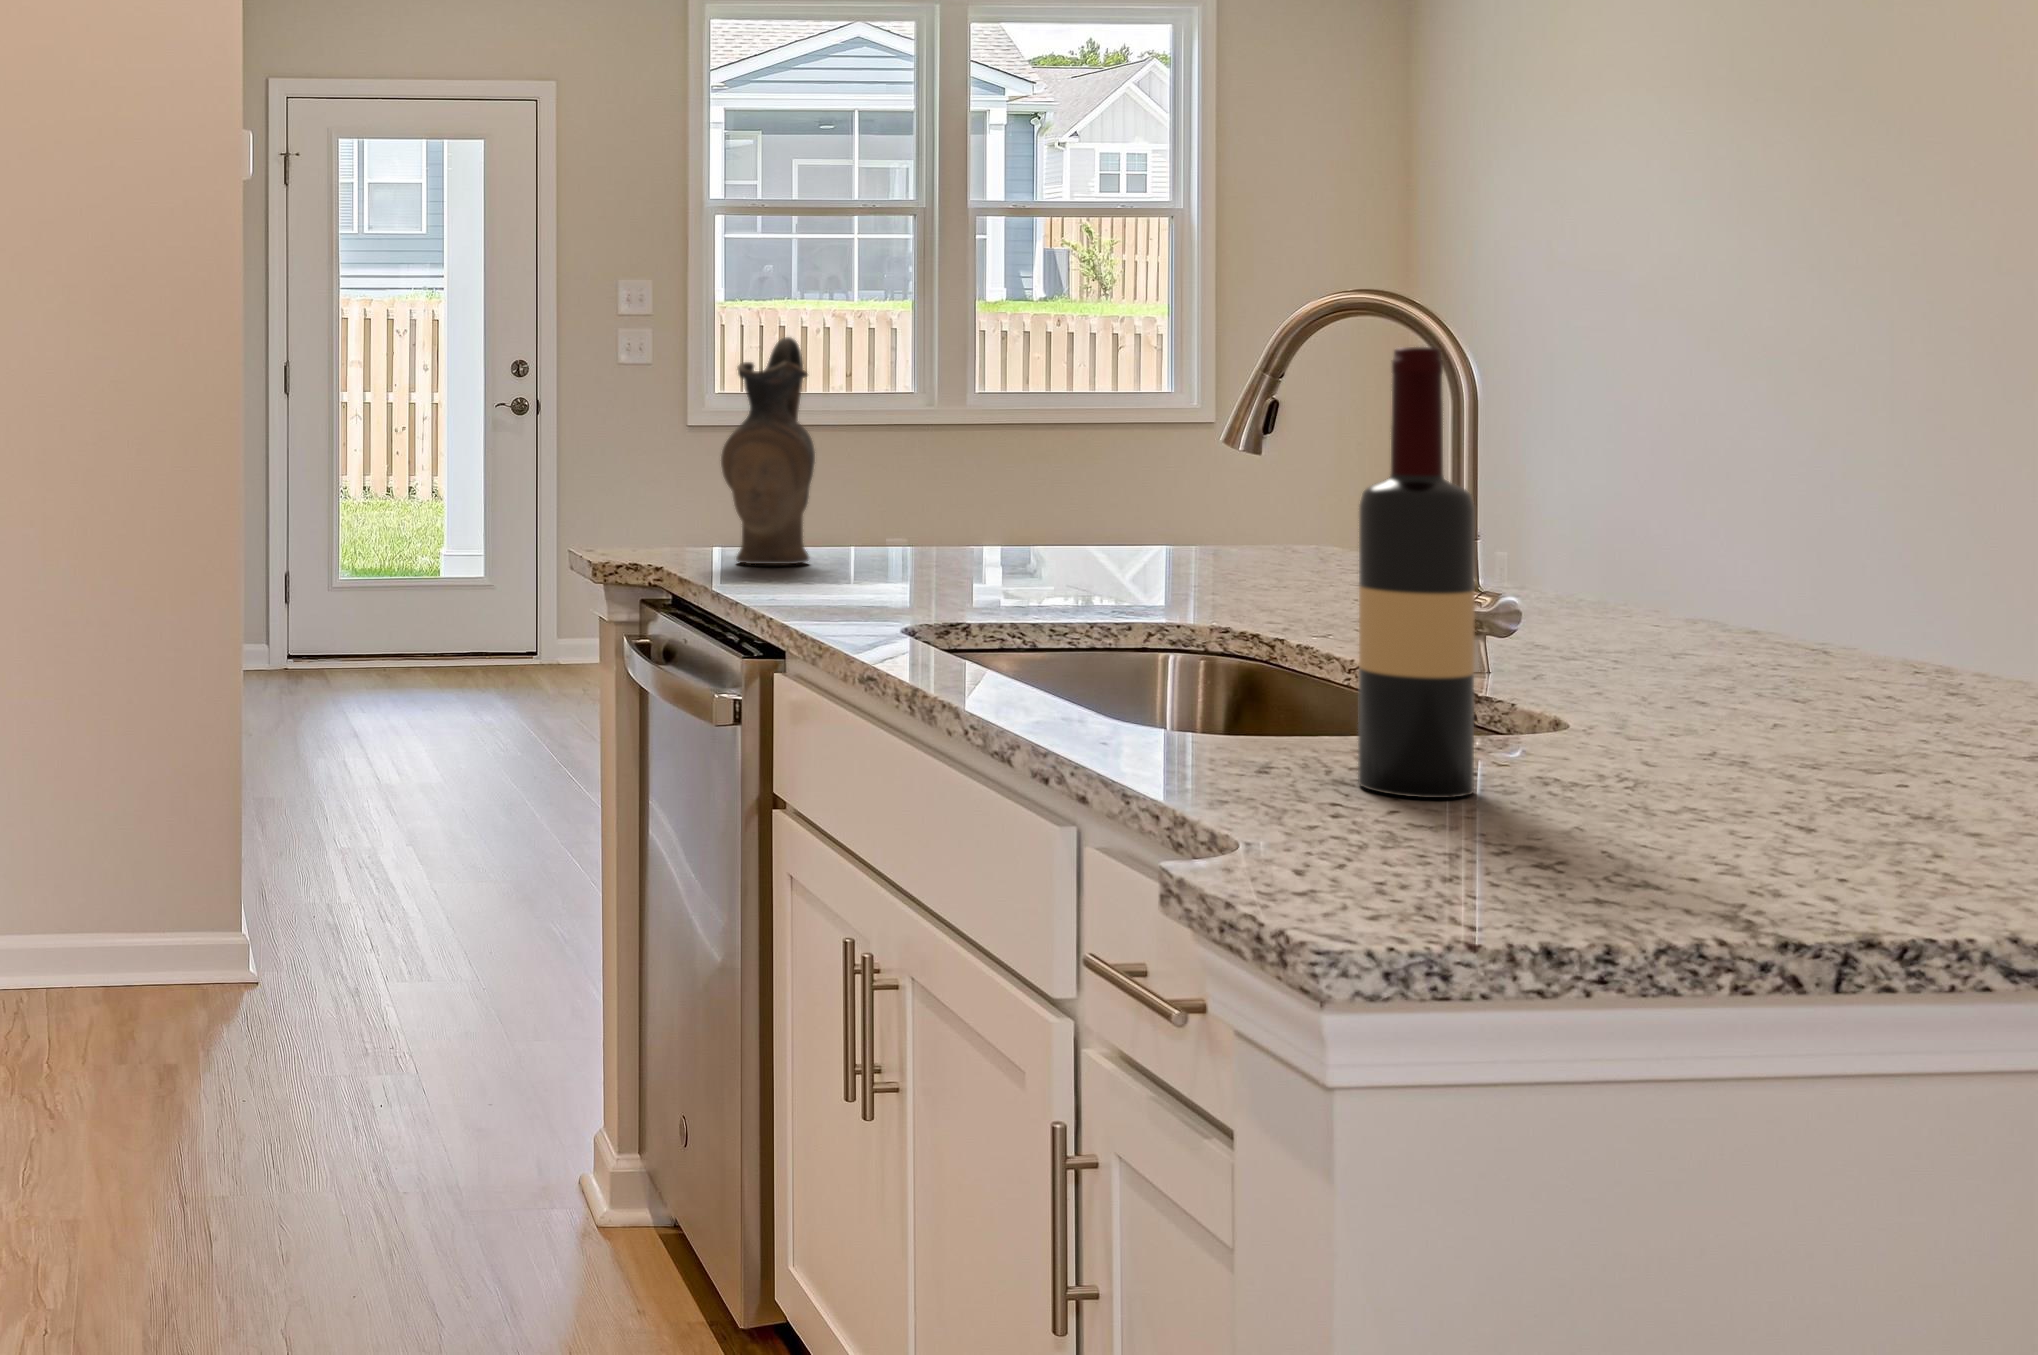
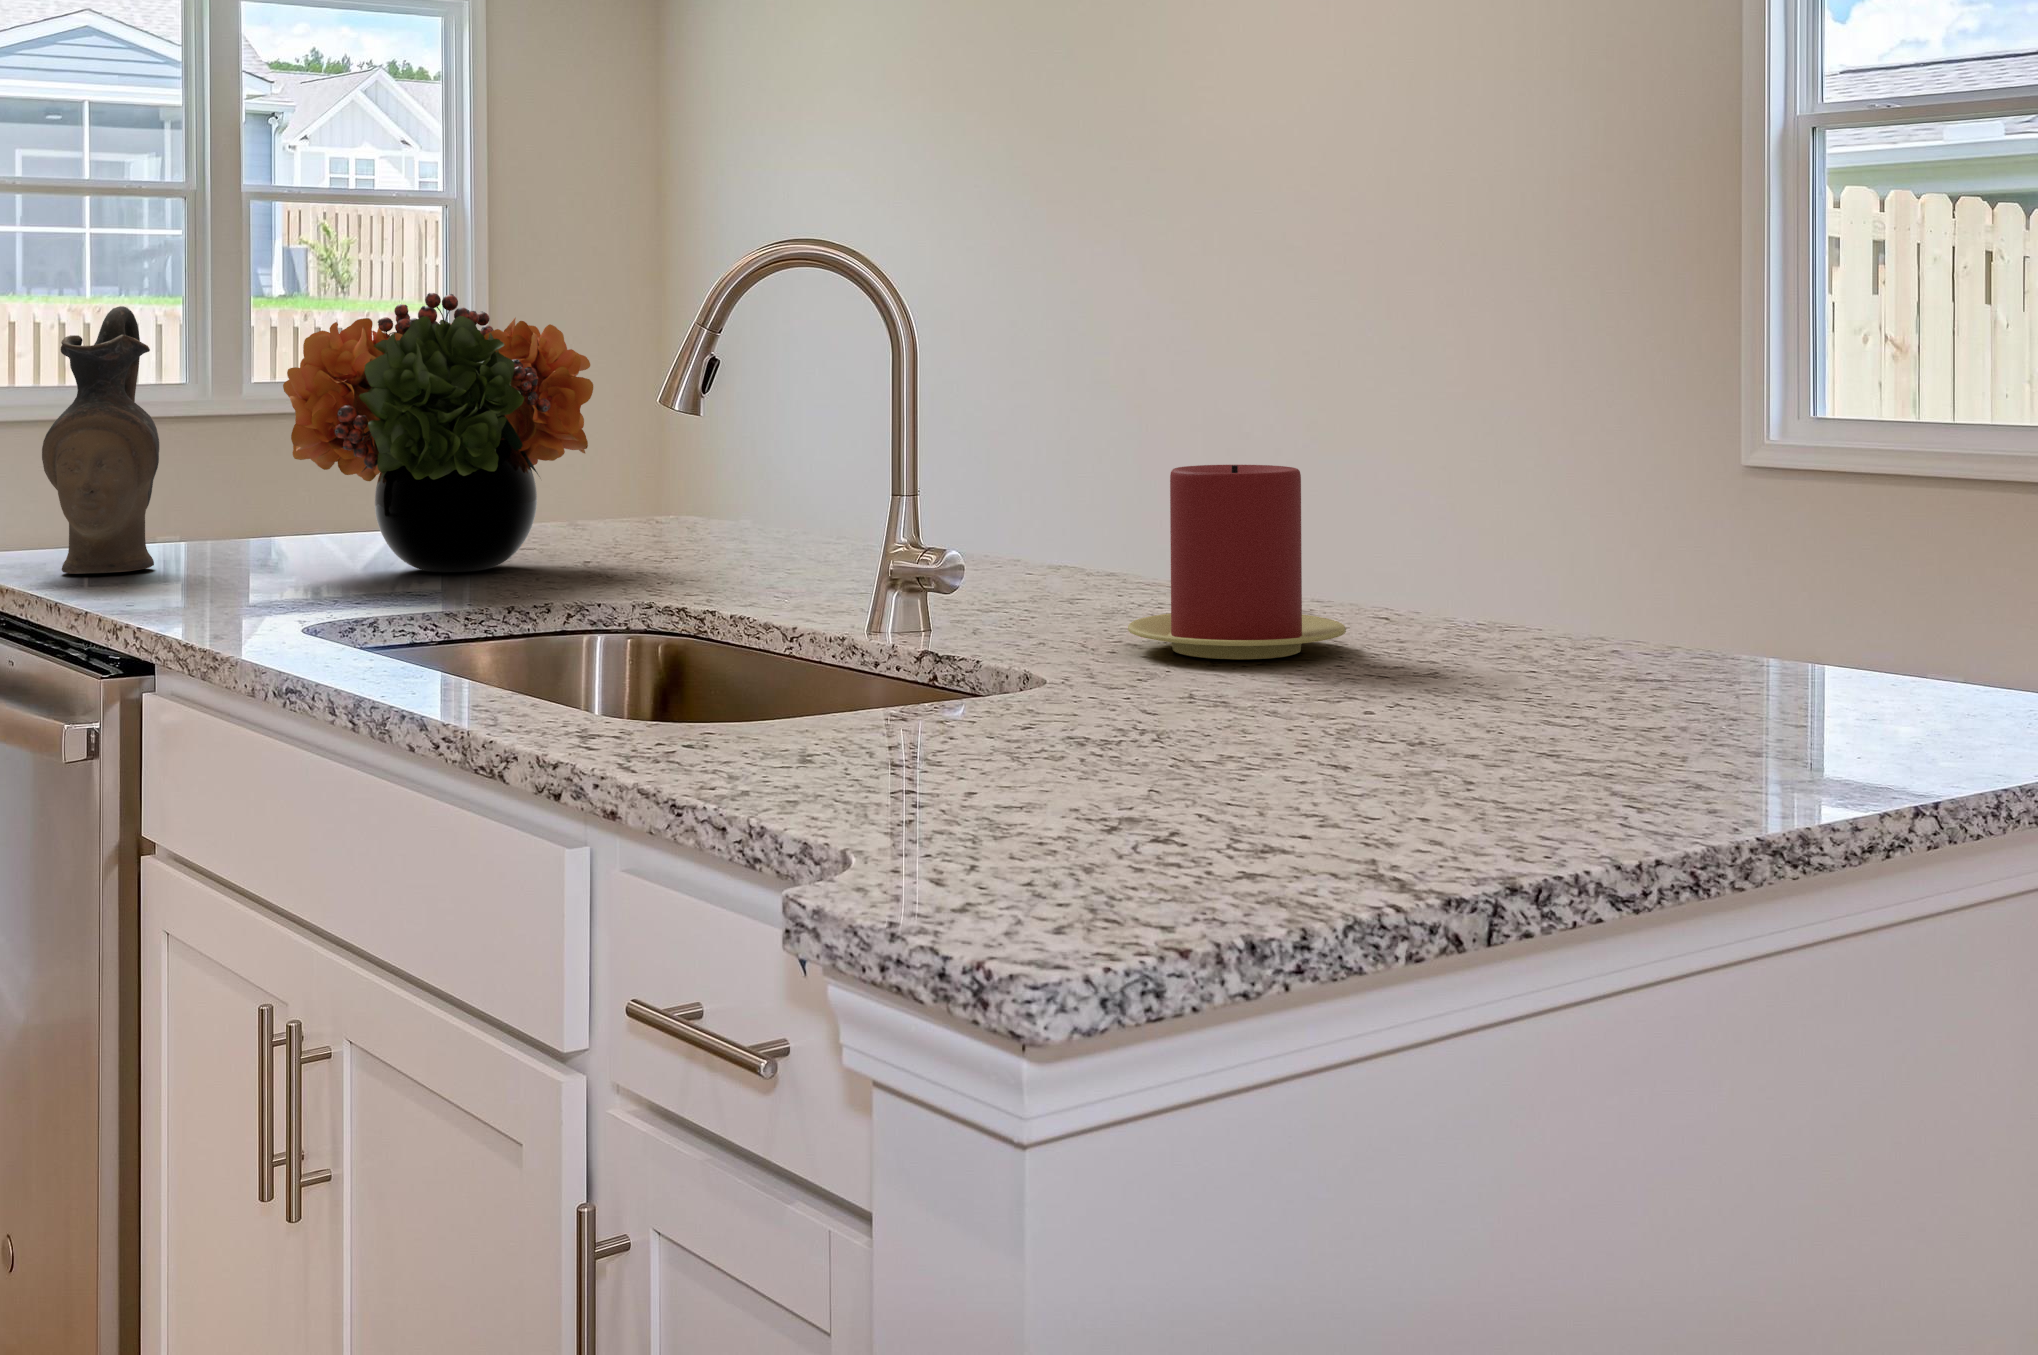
flower arrangement: none [909,329,1197,584] -> present [283,293,593,572]
wine bottle: present [1358,347,1475,798] -> none [914,282,1033,775]
candle: none [1674,526,1932,730] -> present [1128,465,1346,659]

